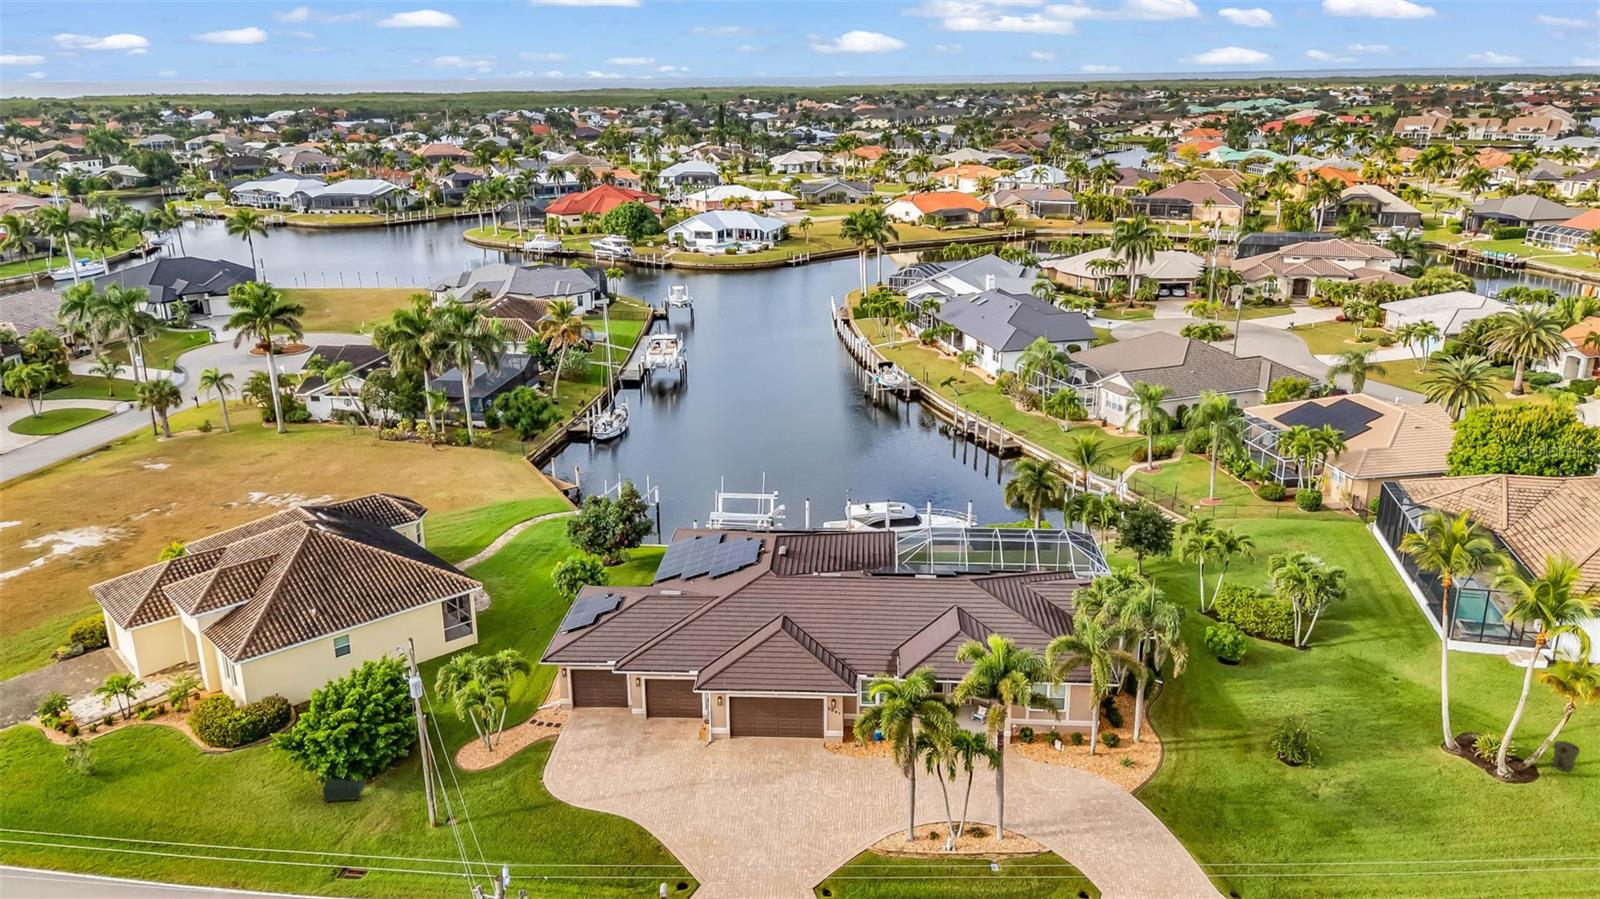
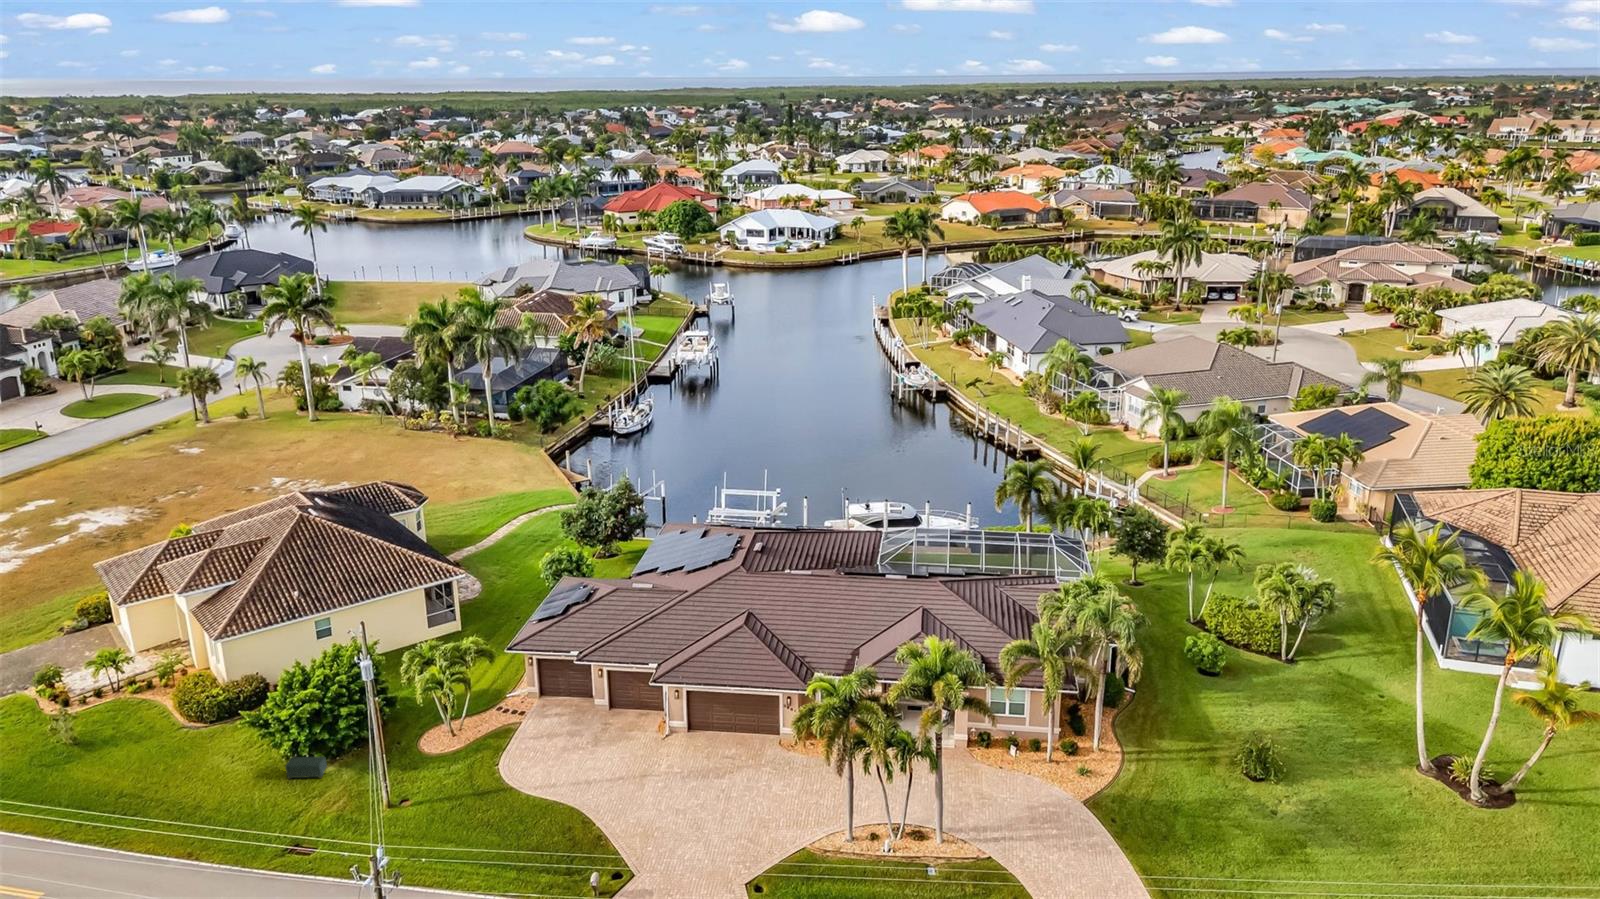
trash can: present [1553,741,1580,771] -> none [1532,766,1560,799]

